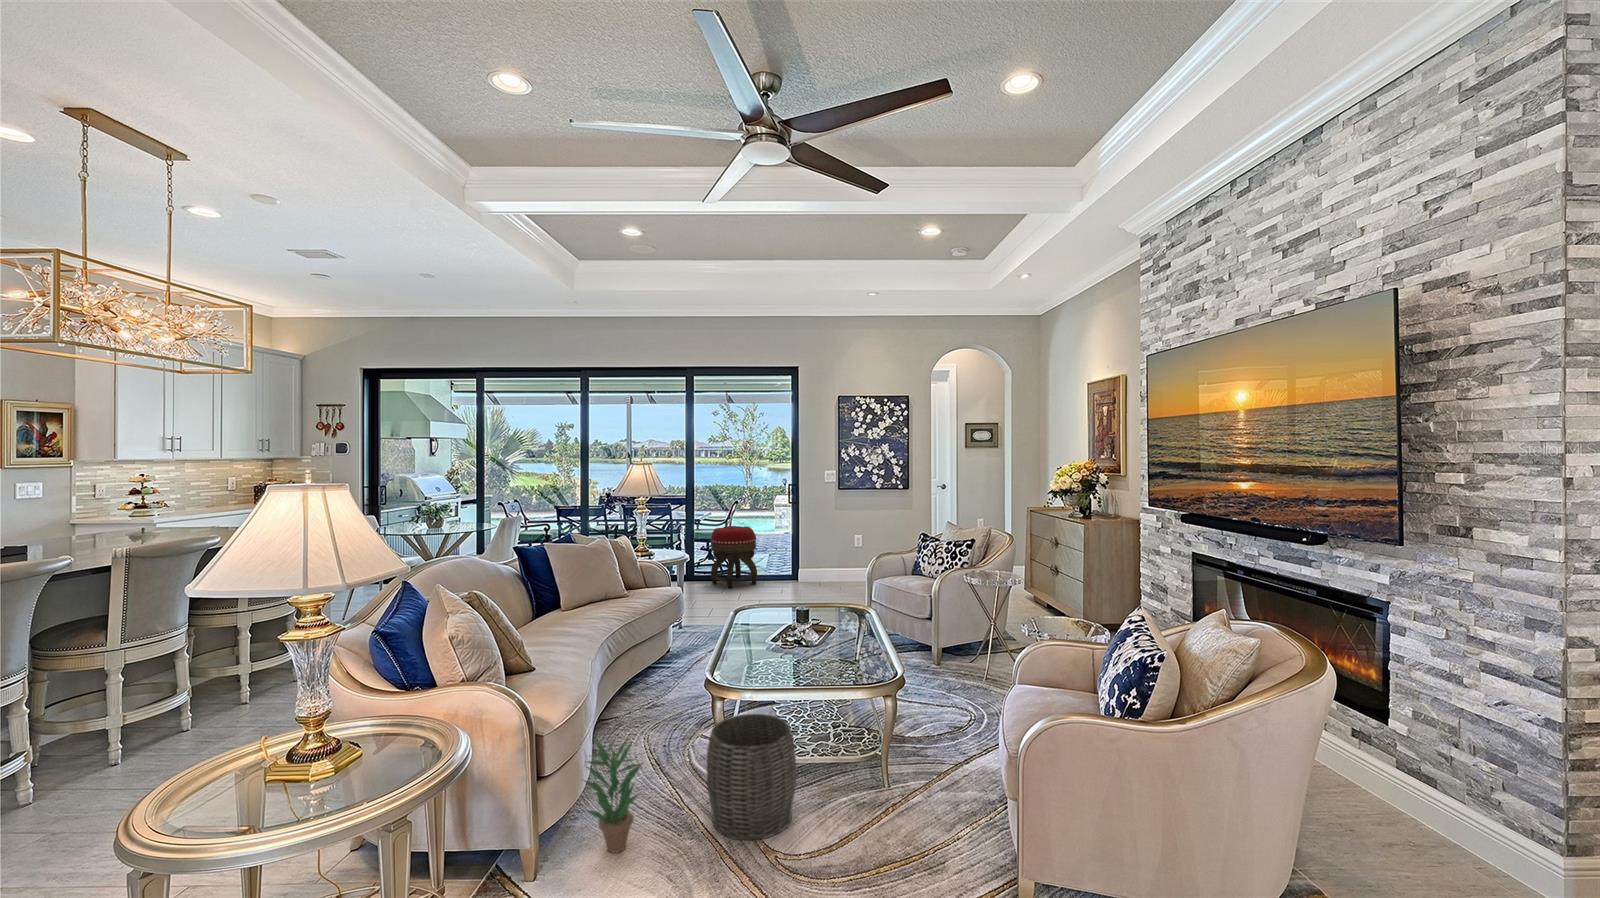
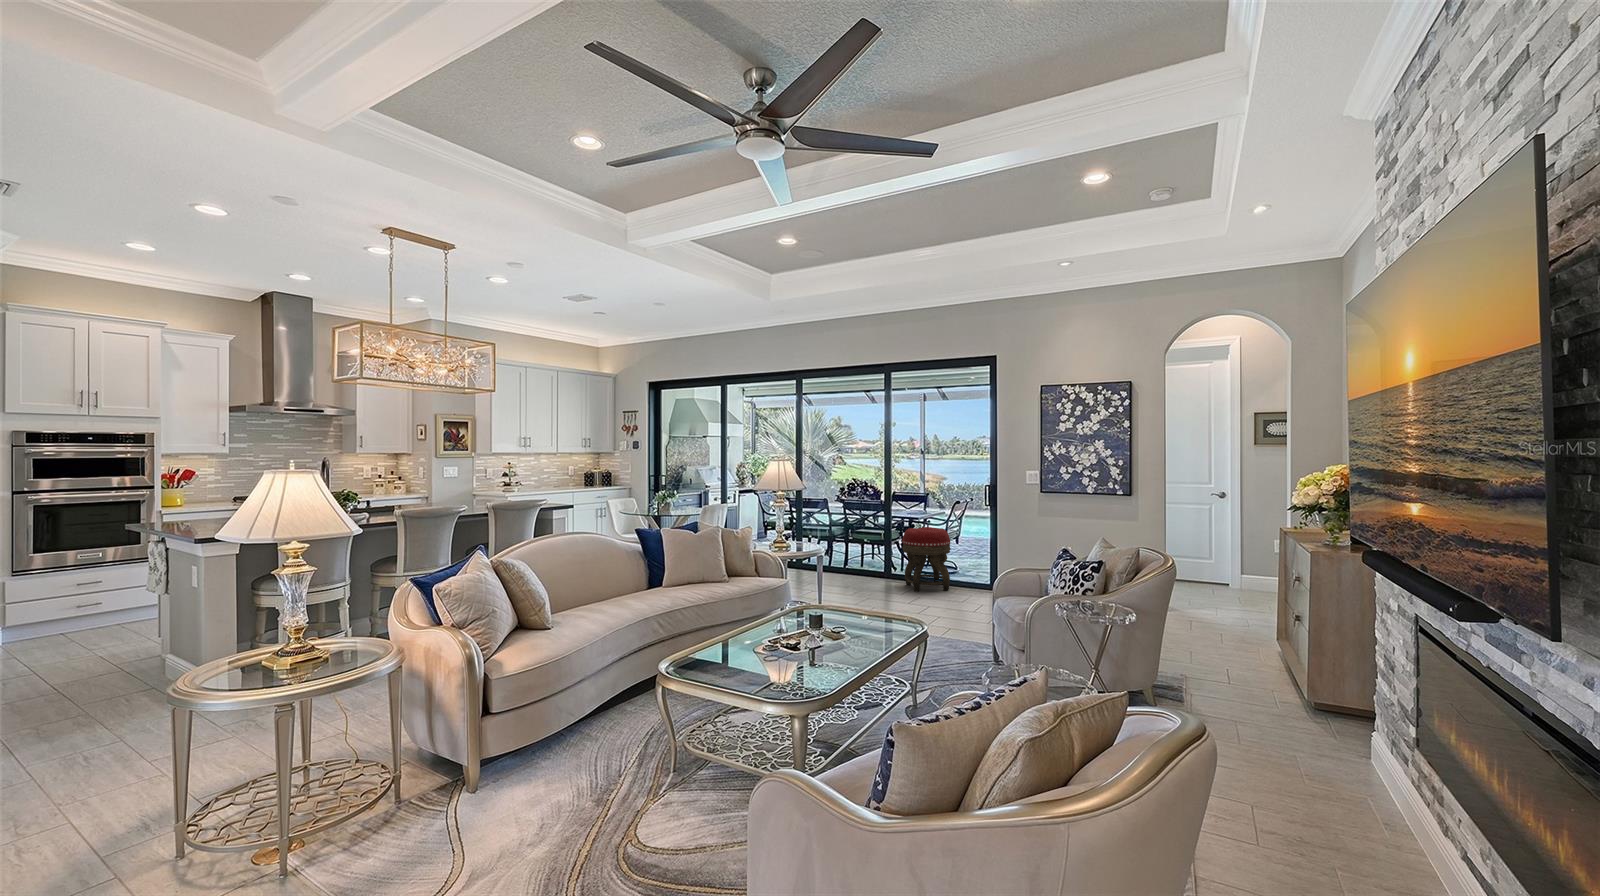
woven basket: present [707,714,796,840] -> none [544,714,645,854]
potted plant: present [584,739,642,853] -> none [429,700,504,817]

